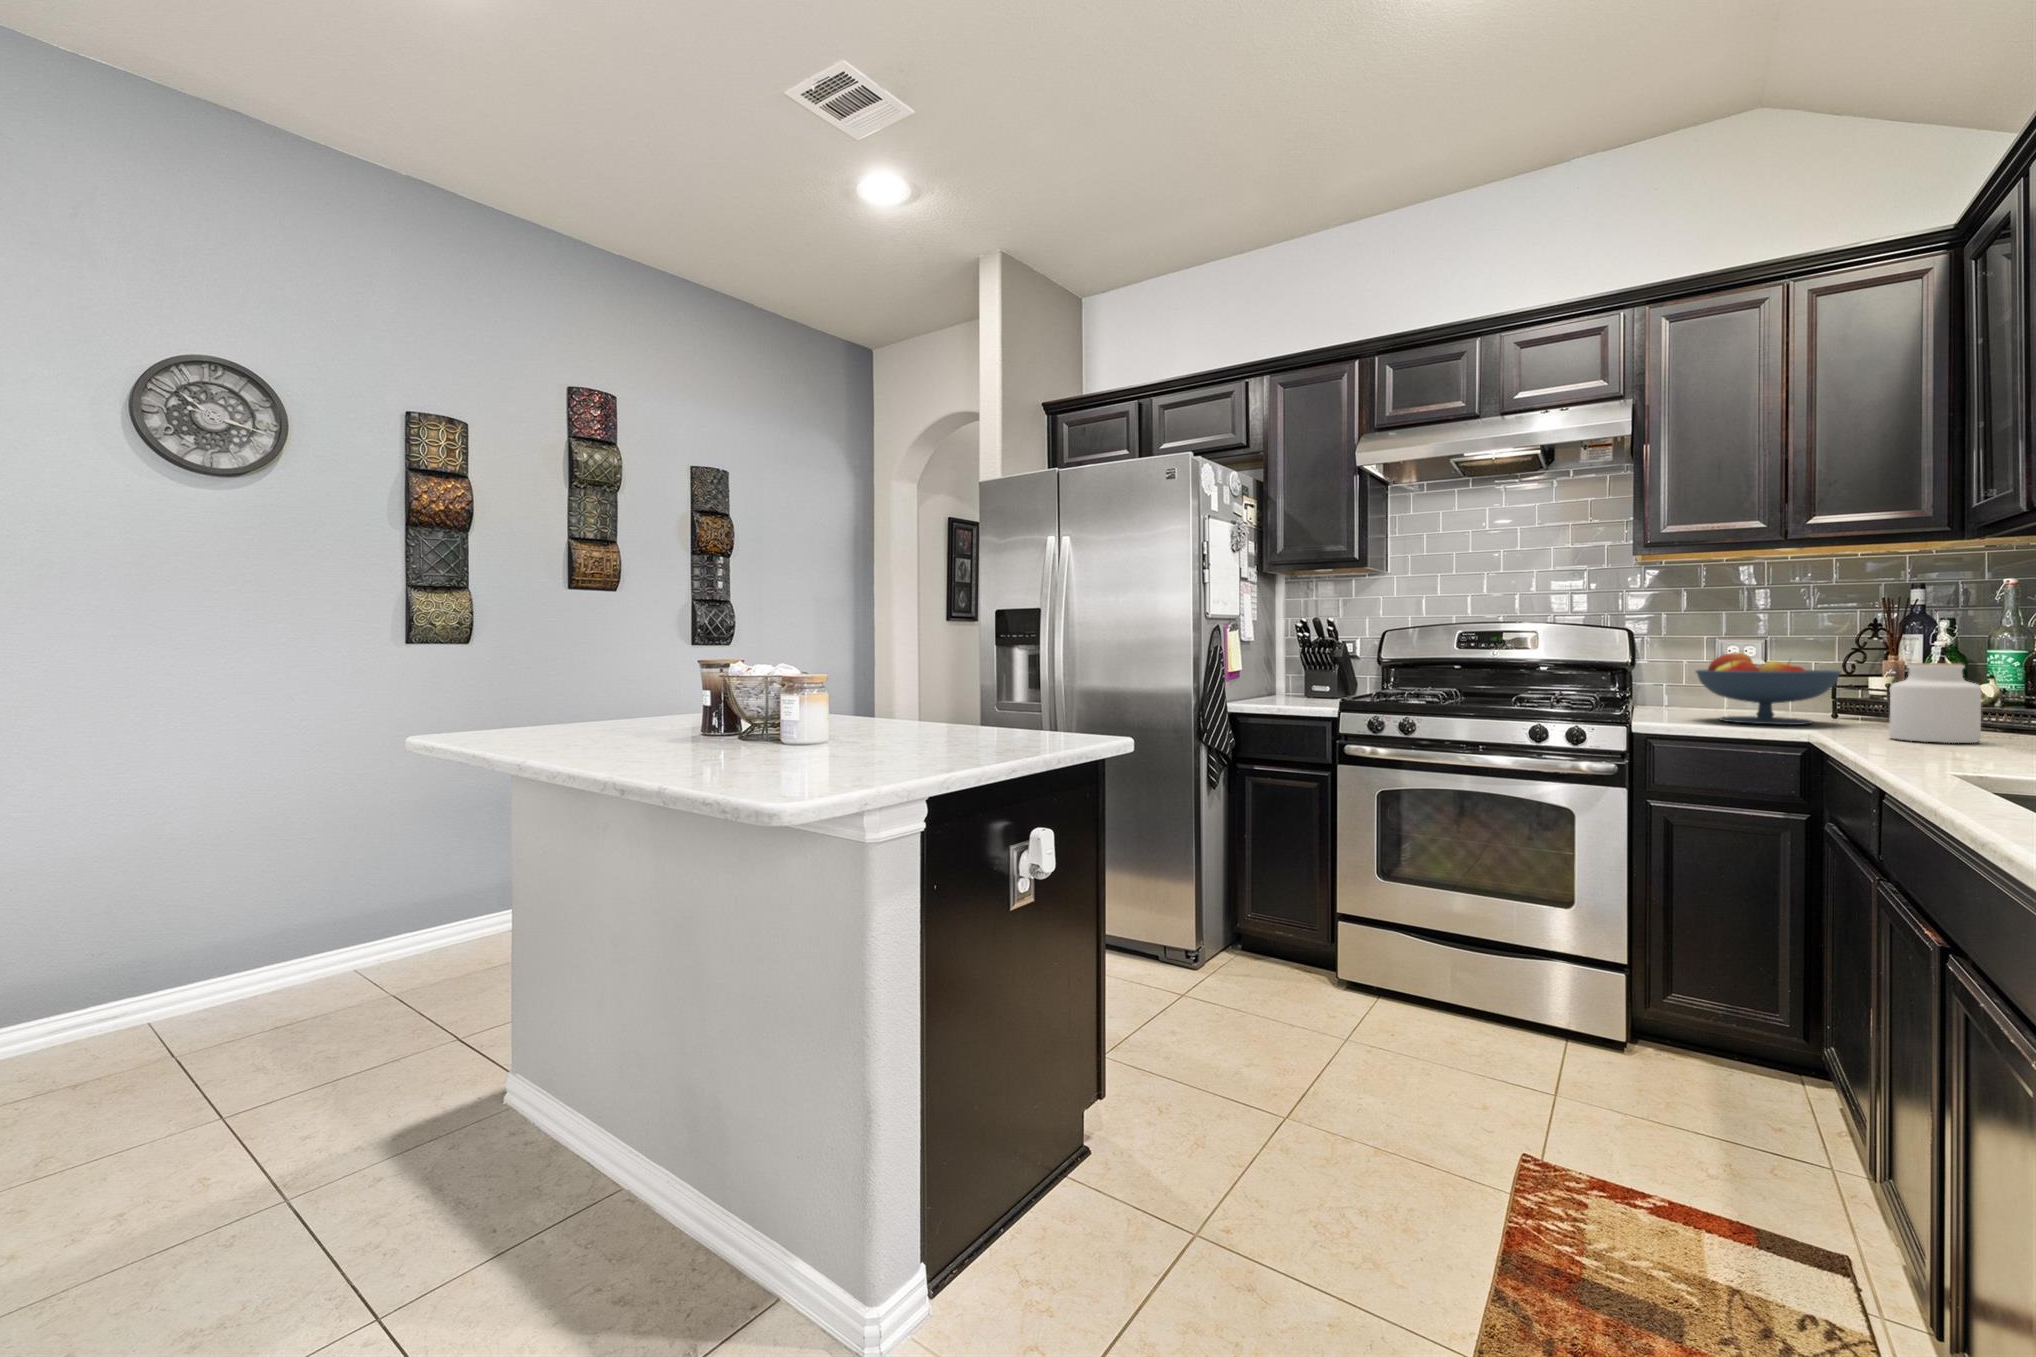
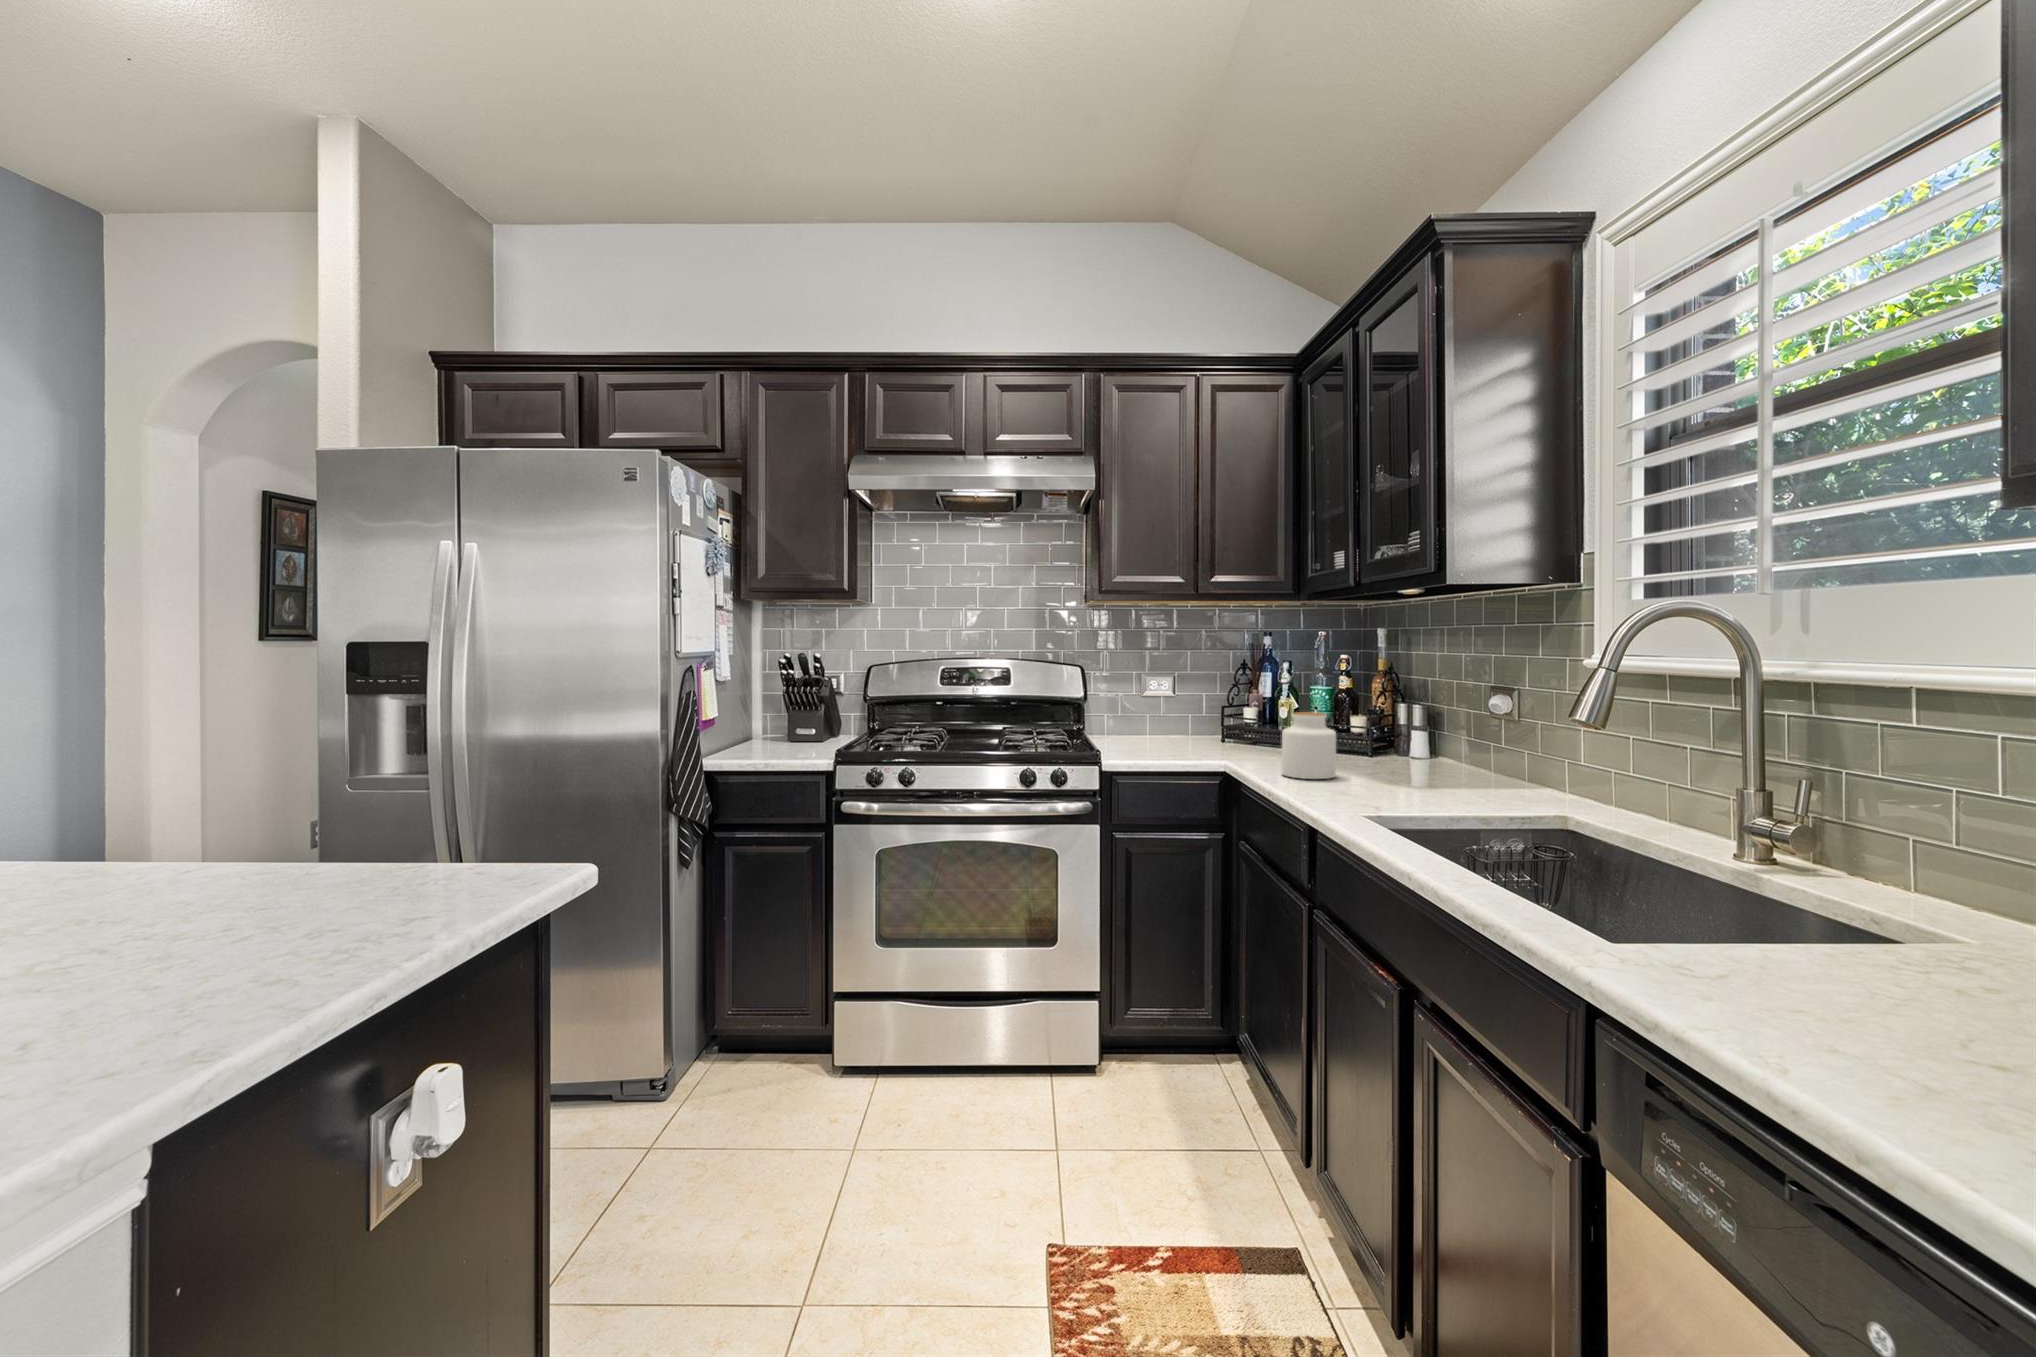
fruit bowl: present [1696,653,1841,725] -> none [1141,694,1240,760]

